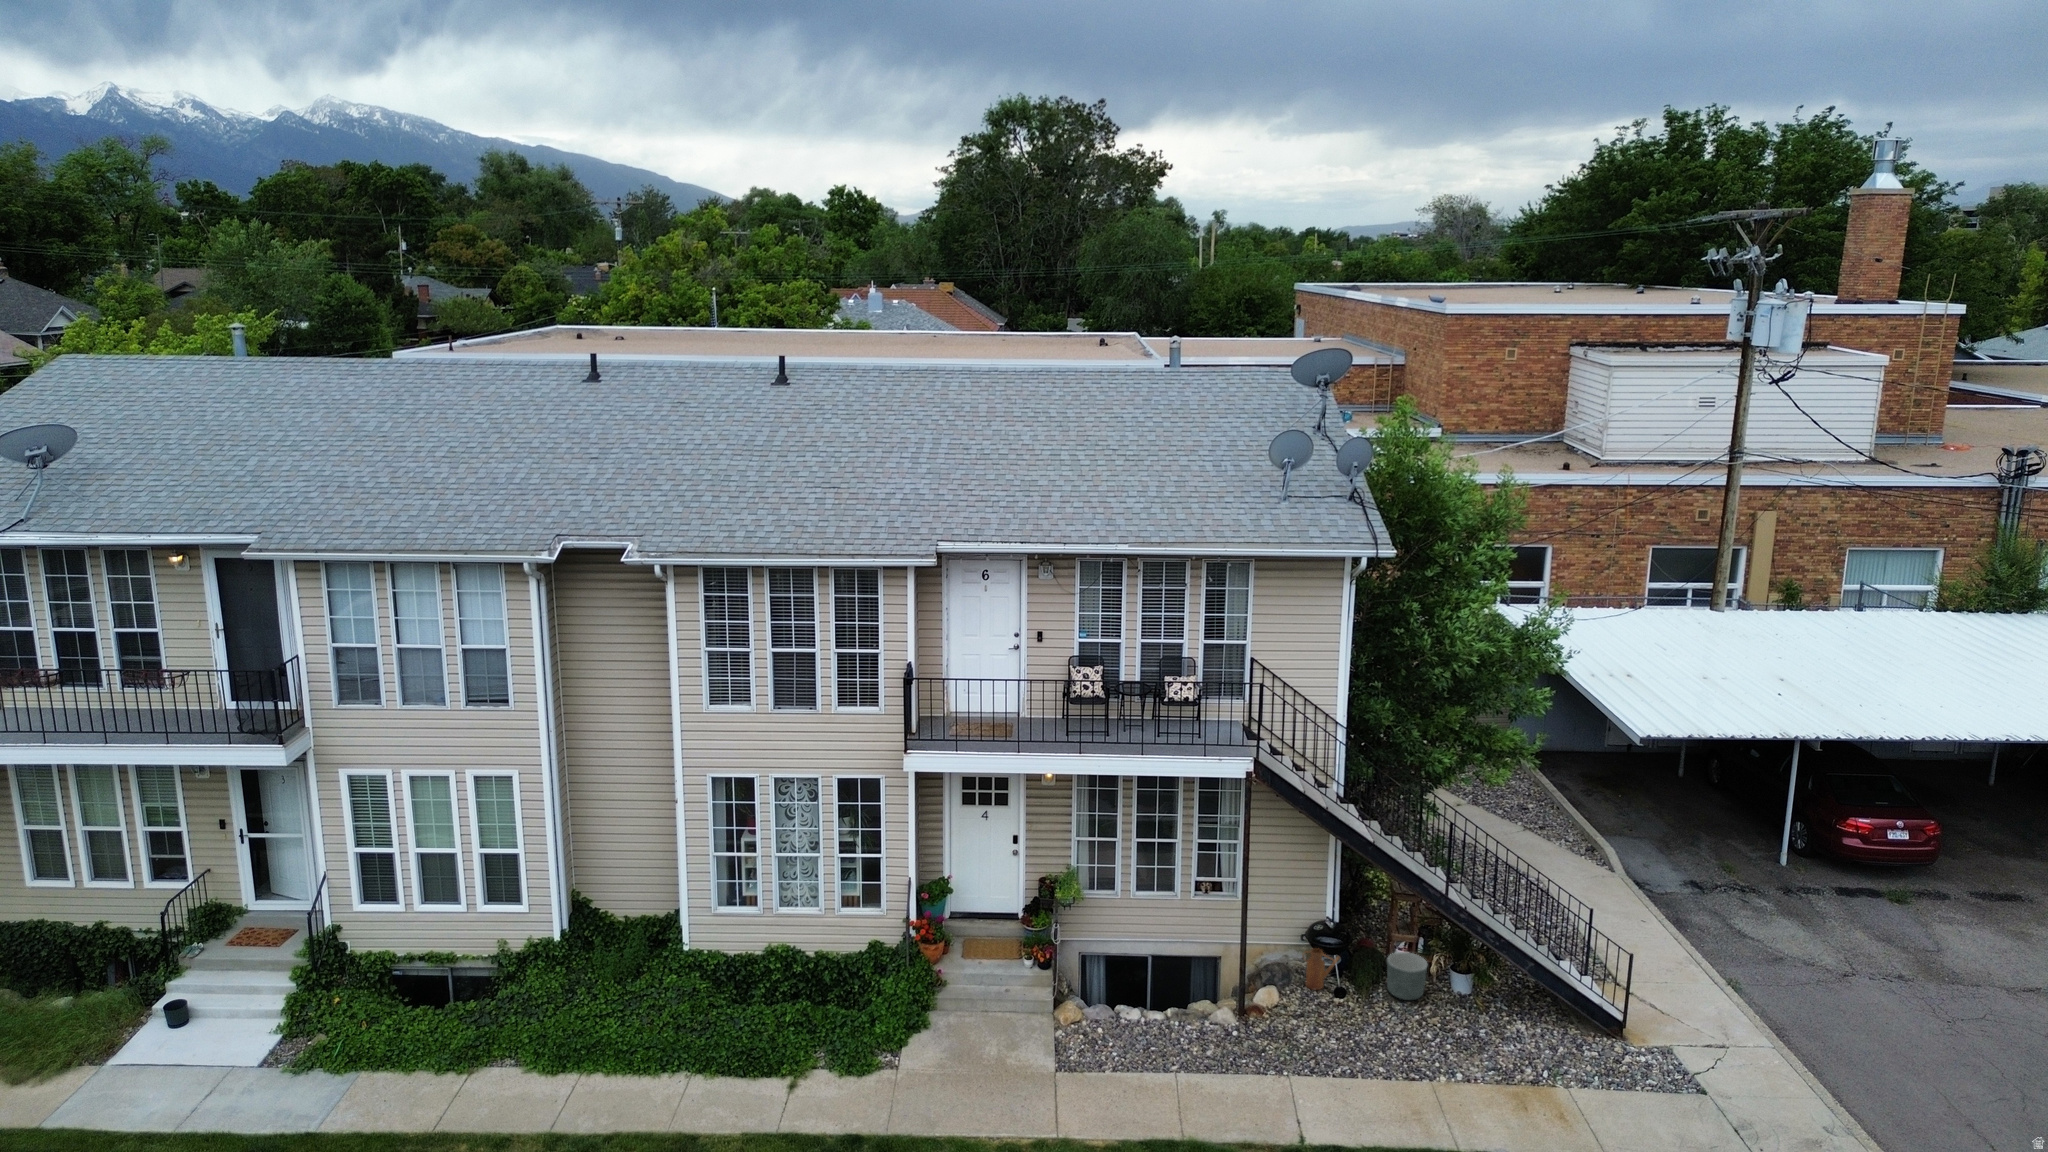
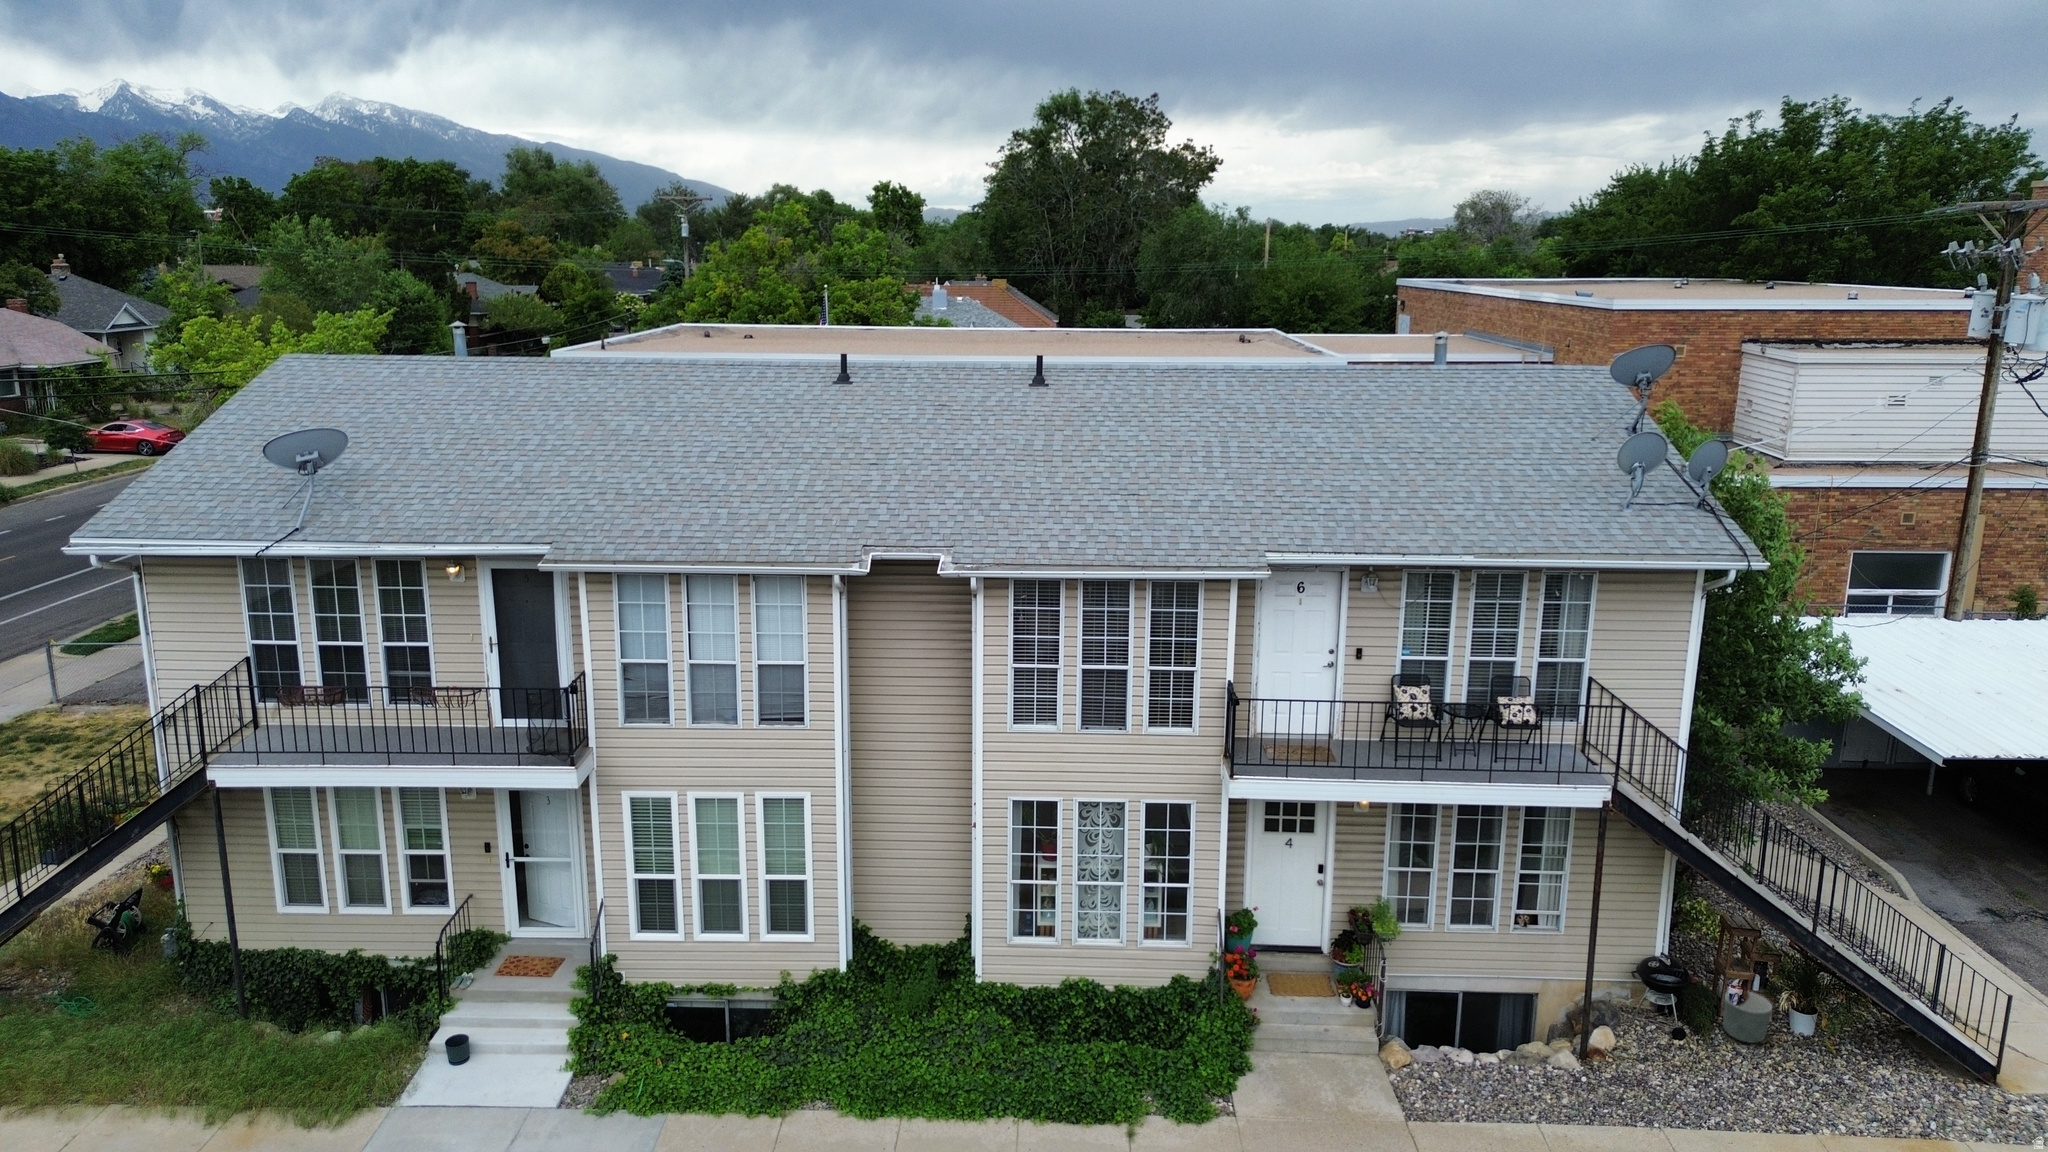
watering can: present [1303,948,1340,990] -> none [1630,985,1677,1030]

